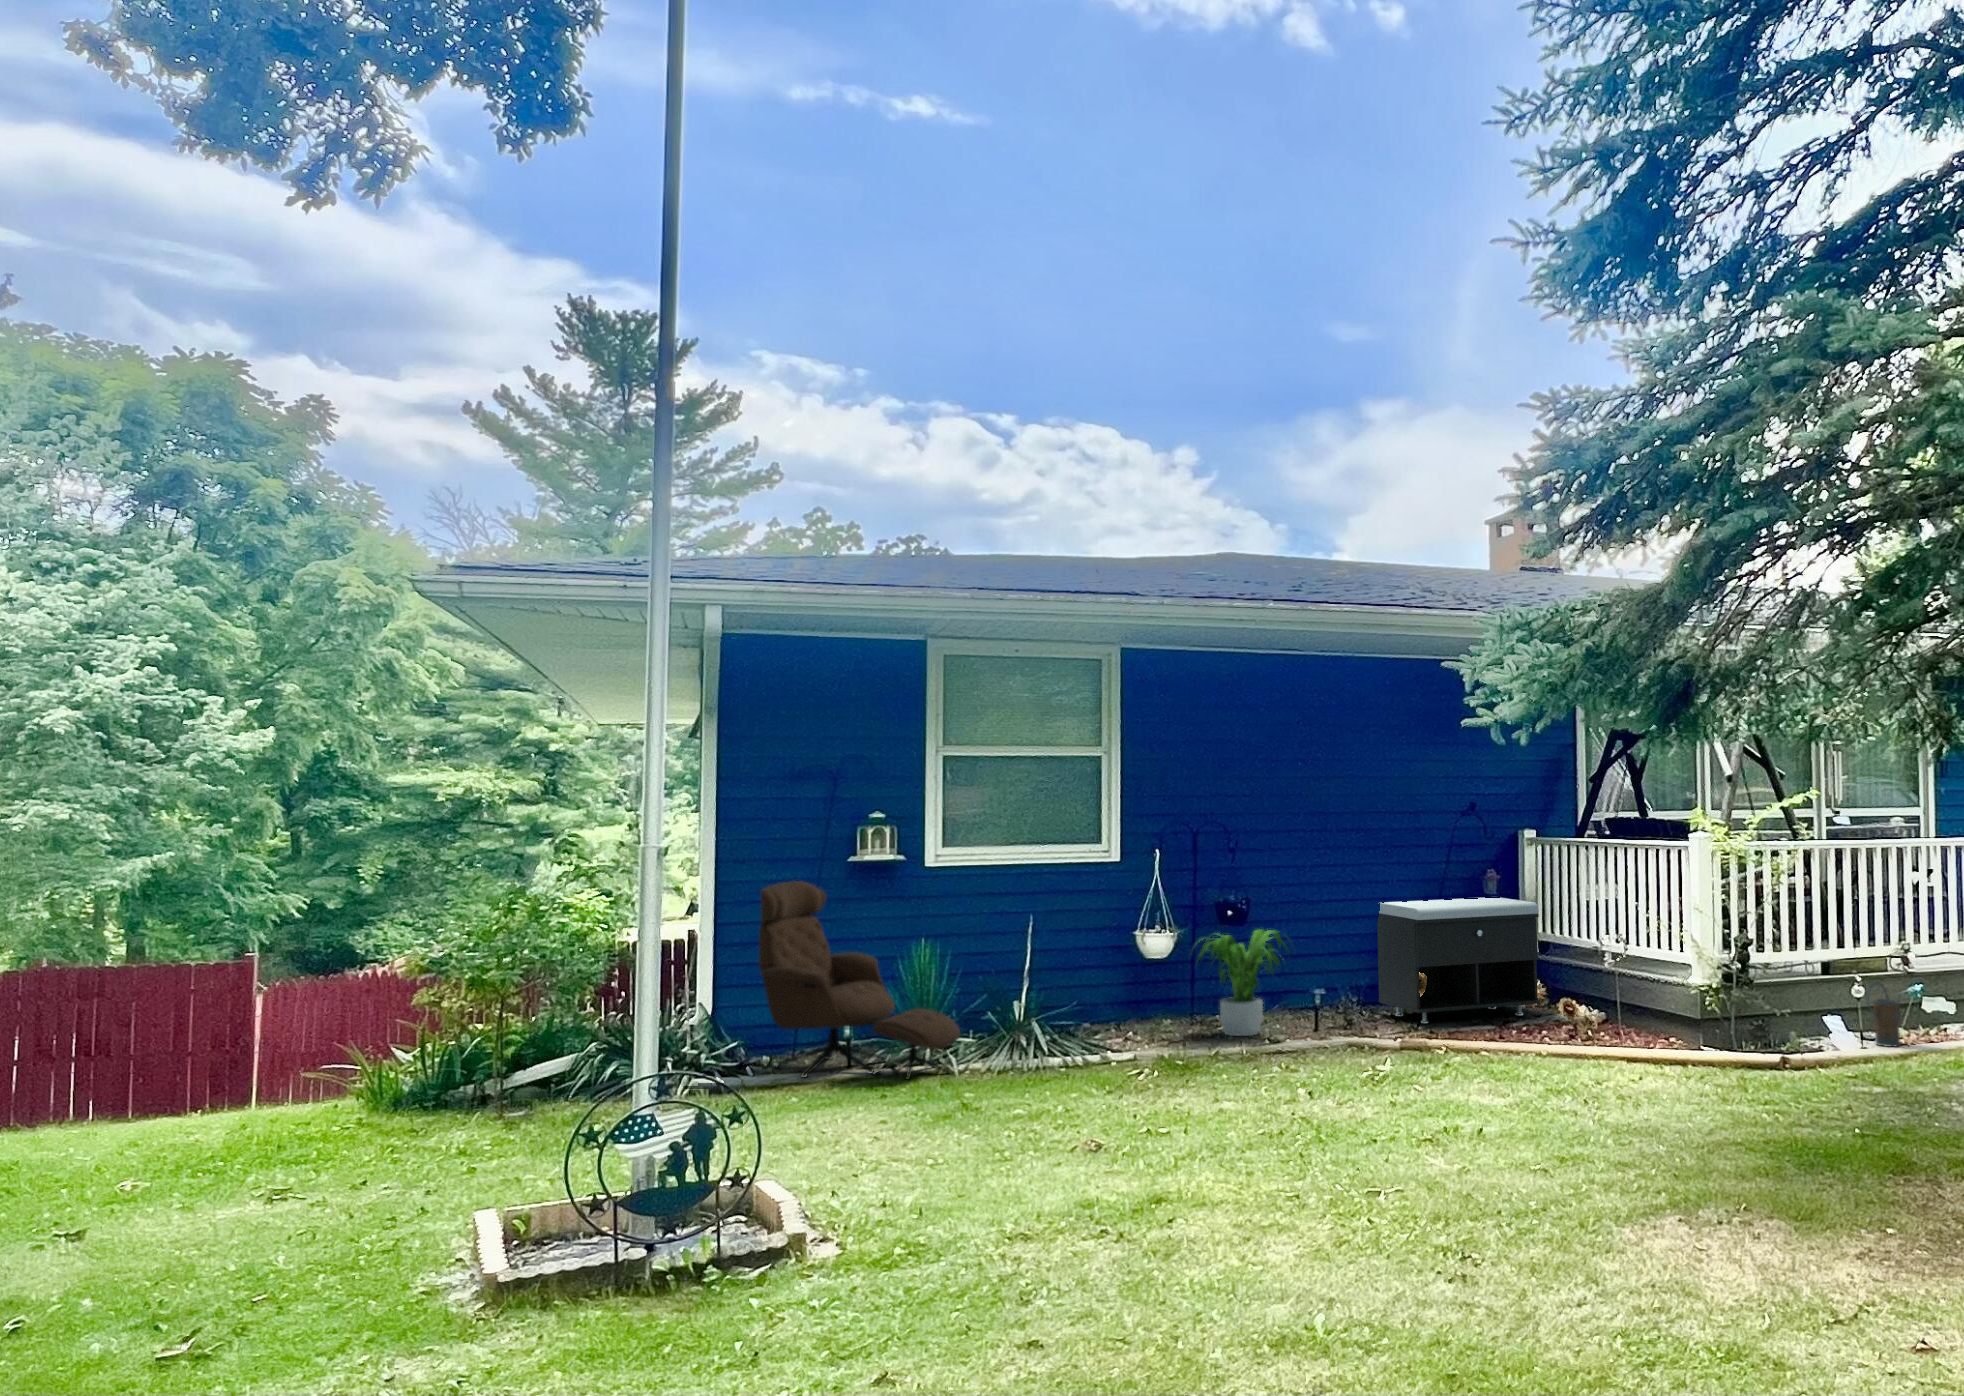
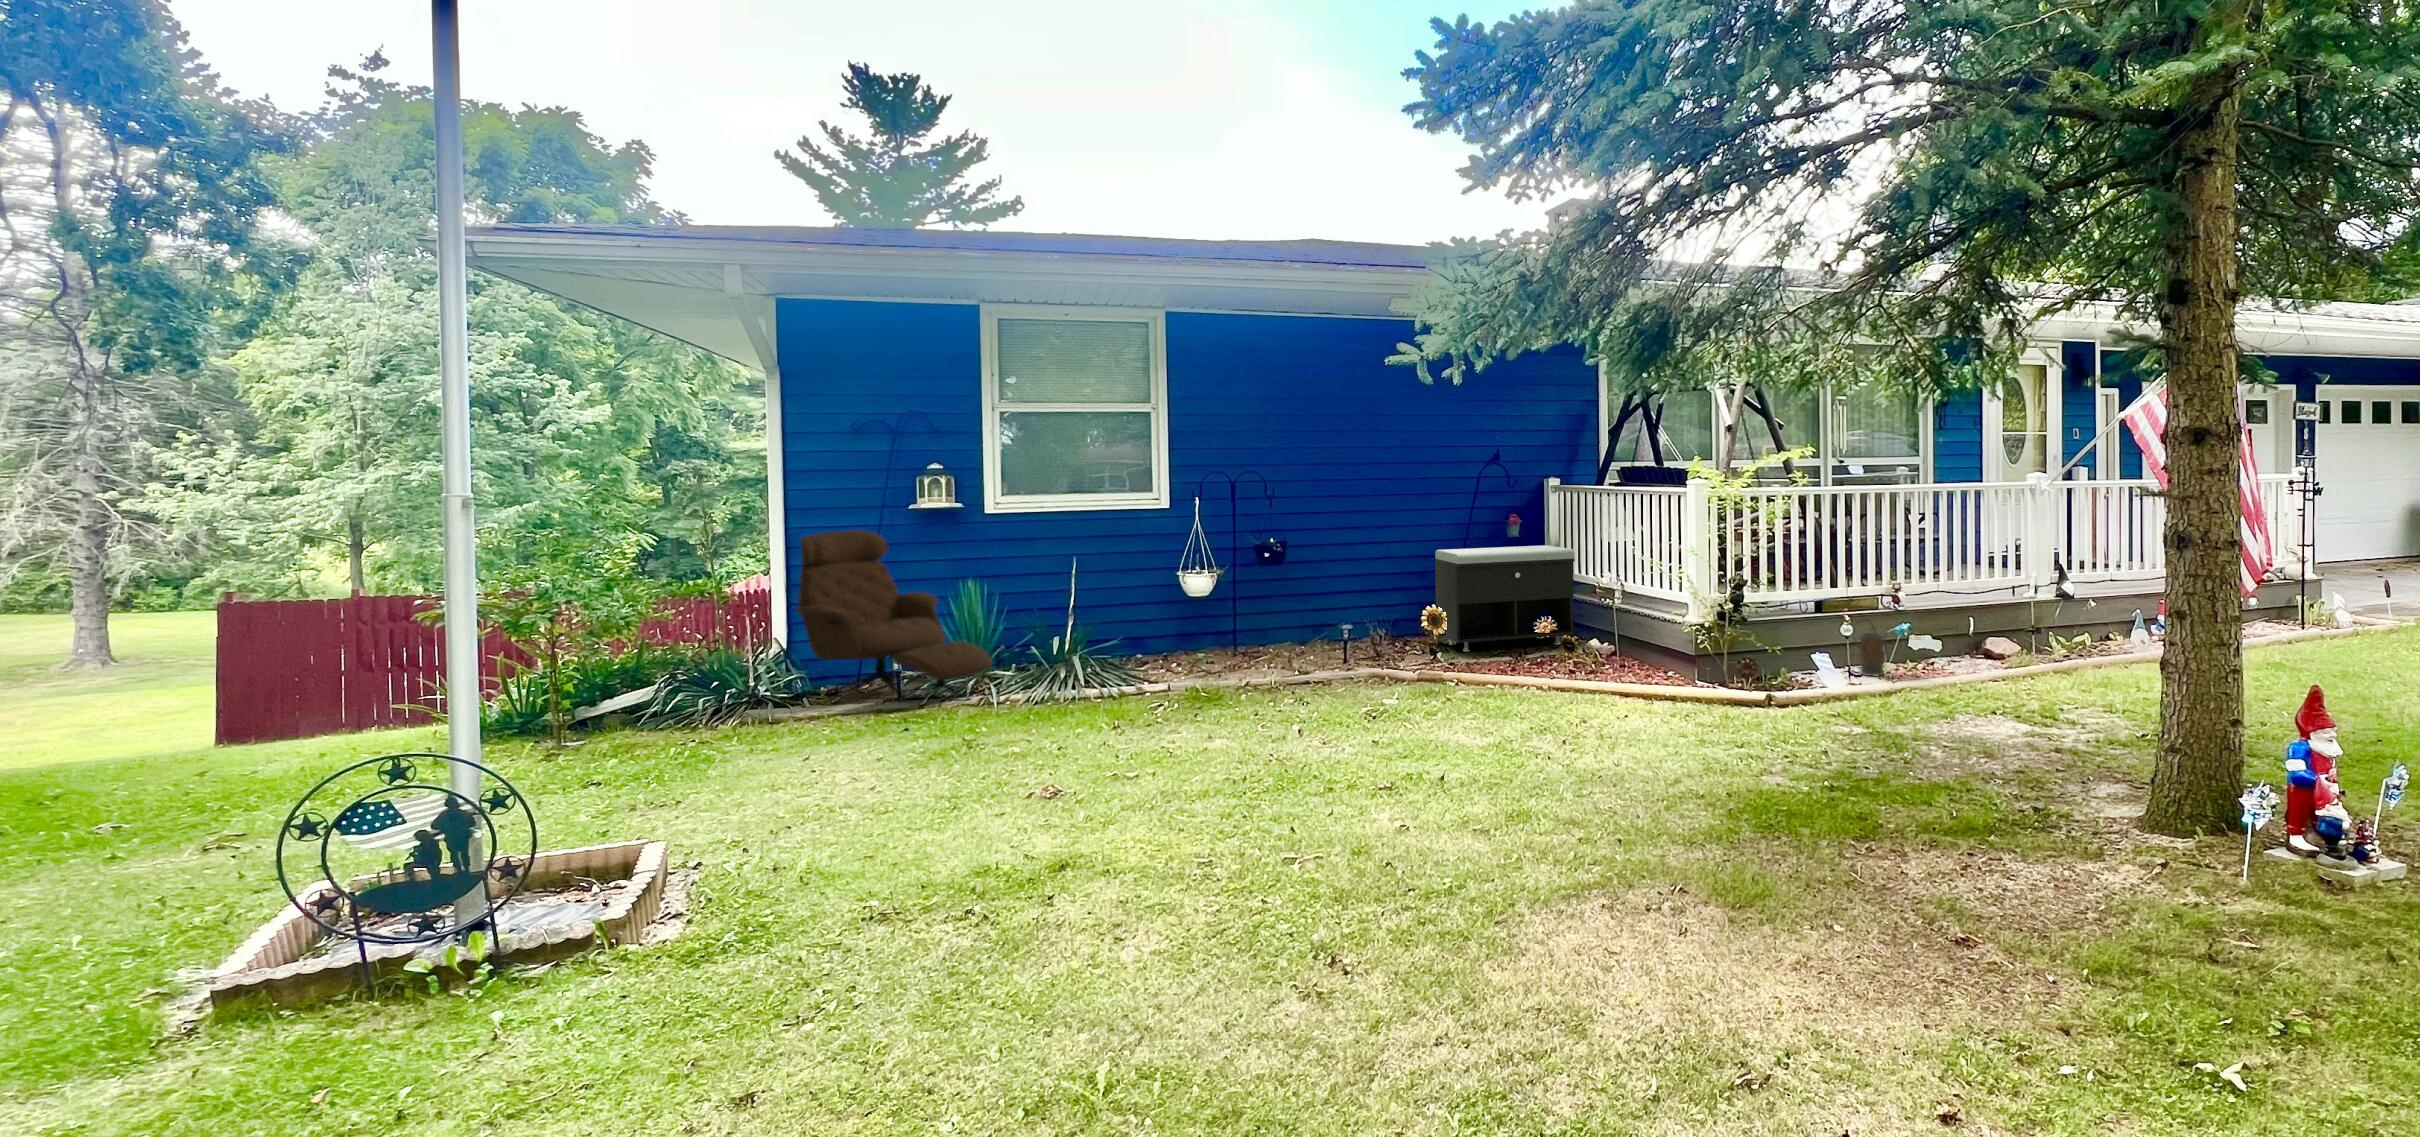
potted plant: present [1196,929,1293,1036] -> none [1248,572,1339,663]

